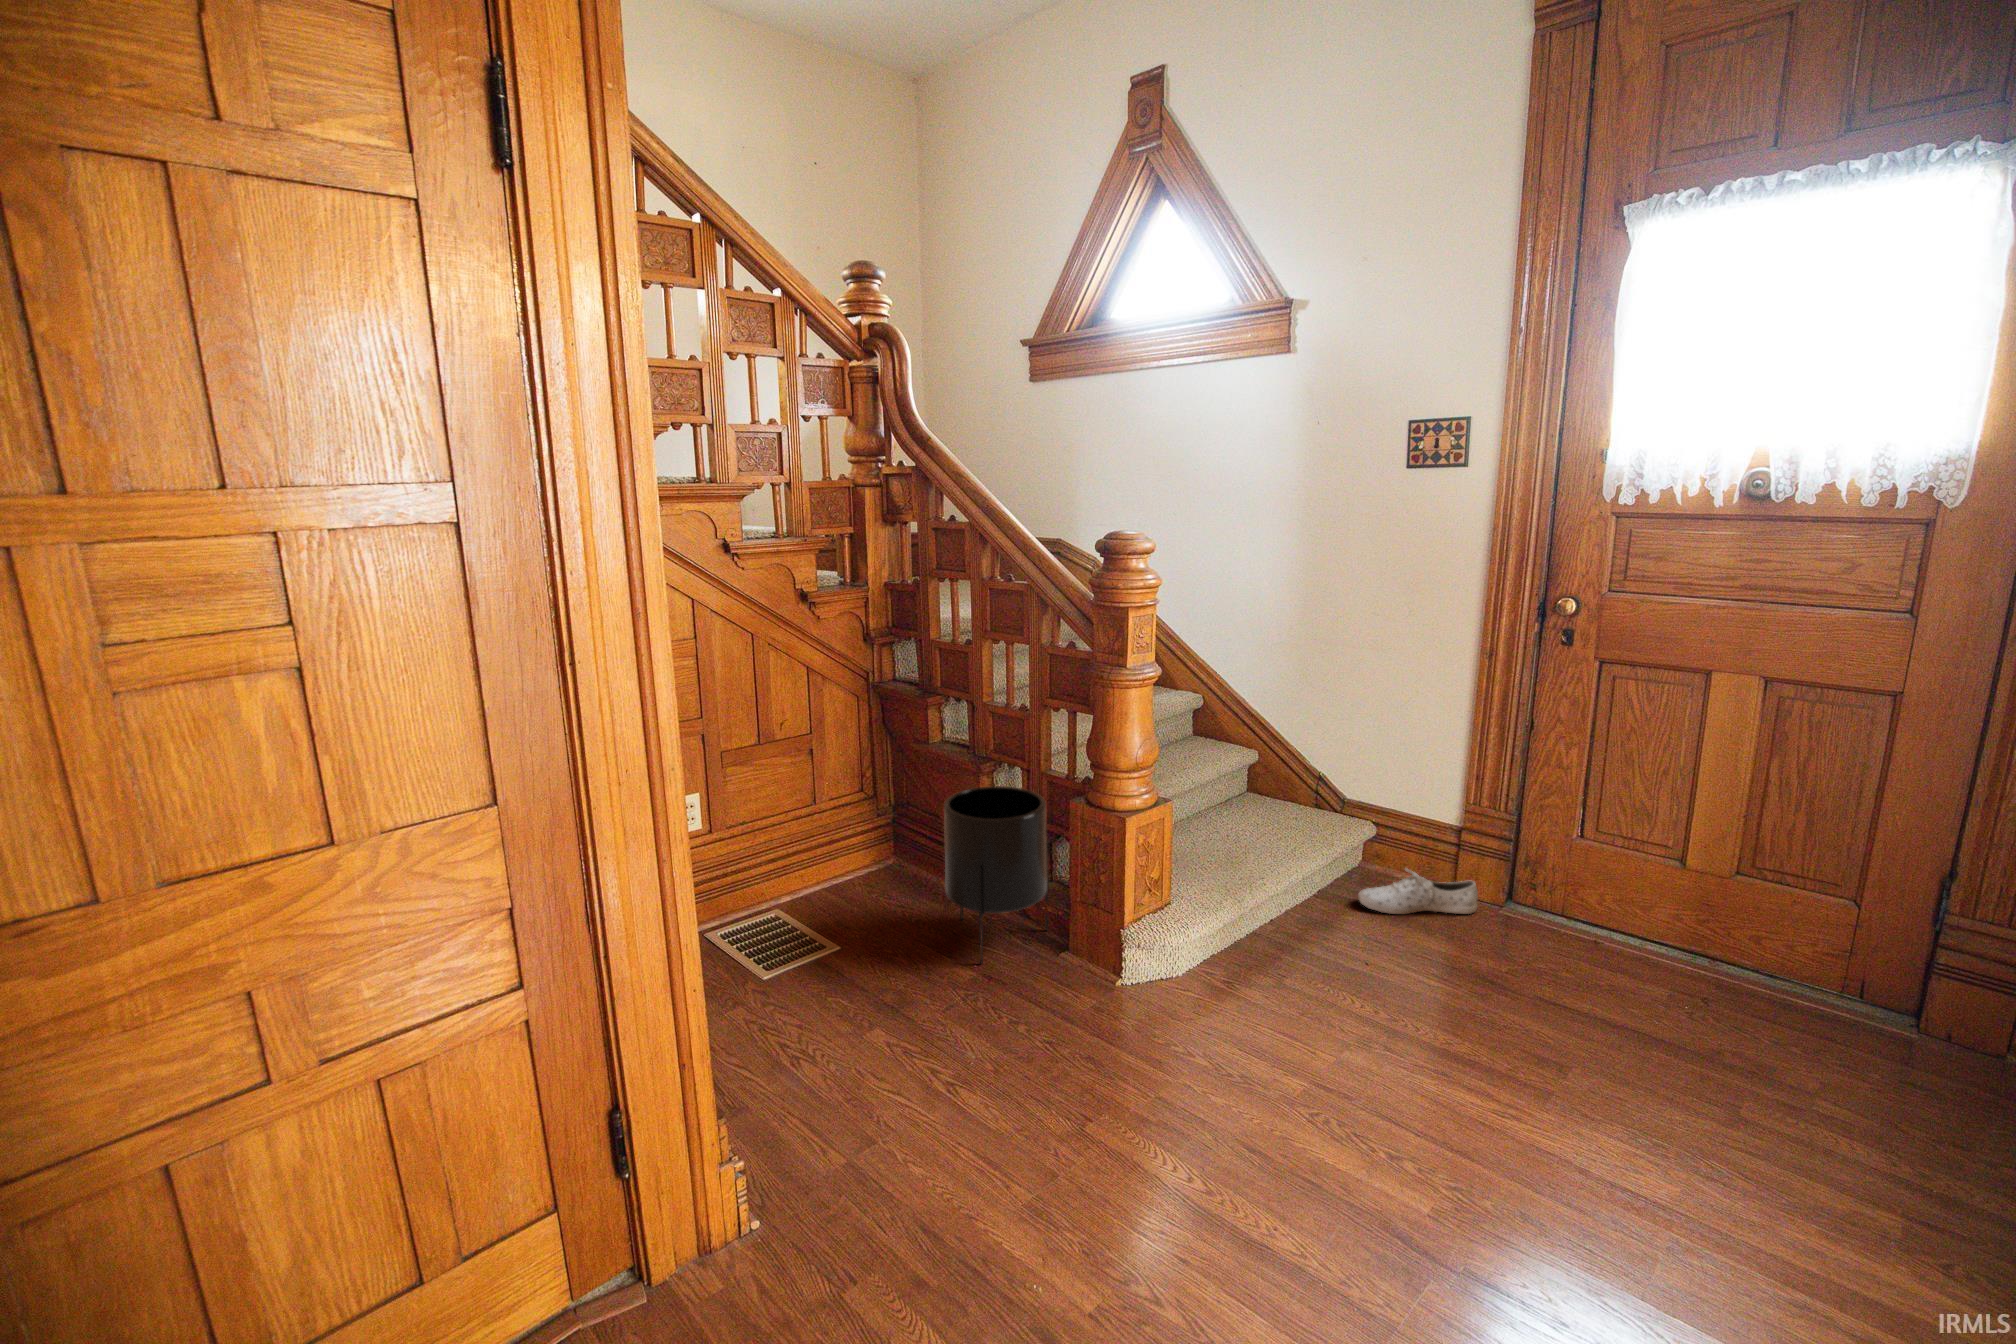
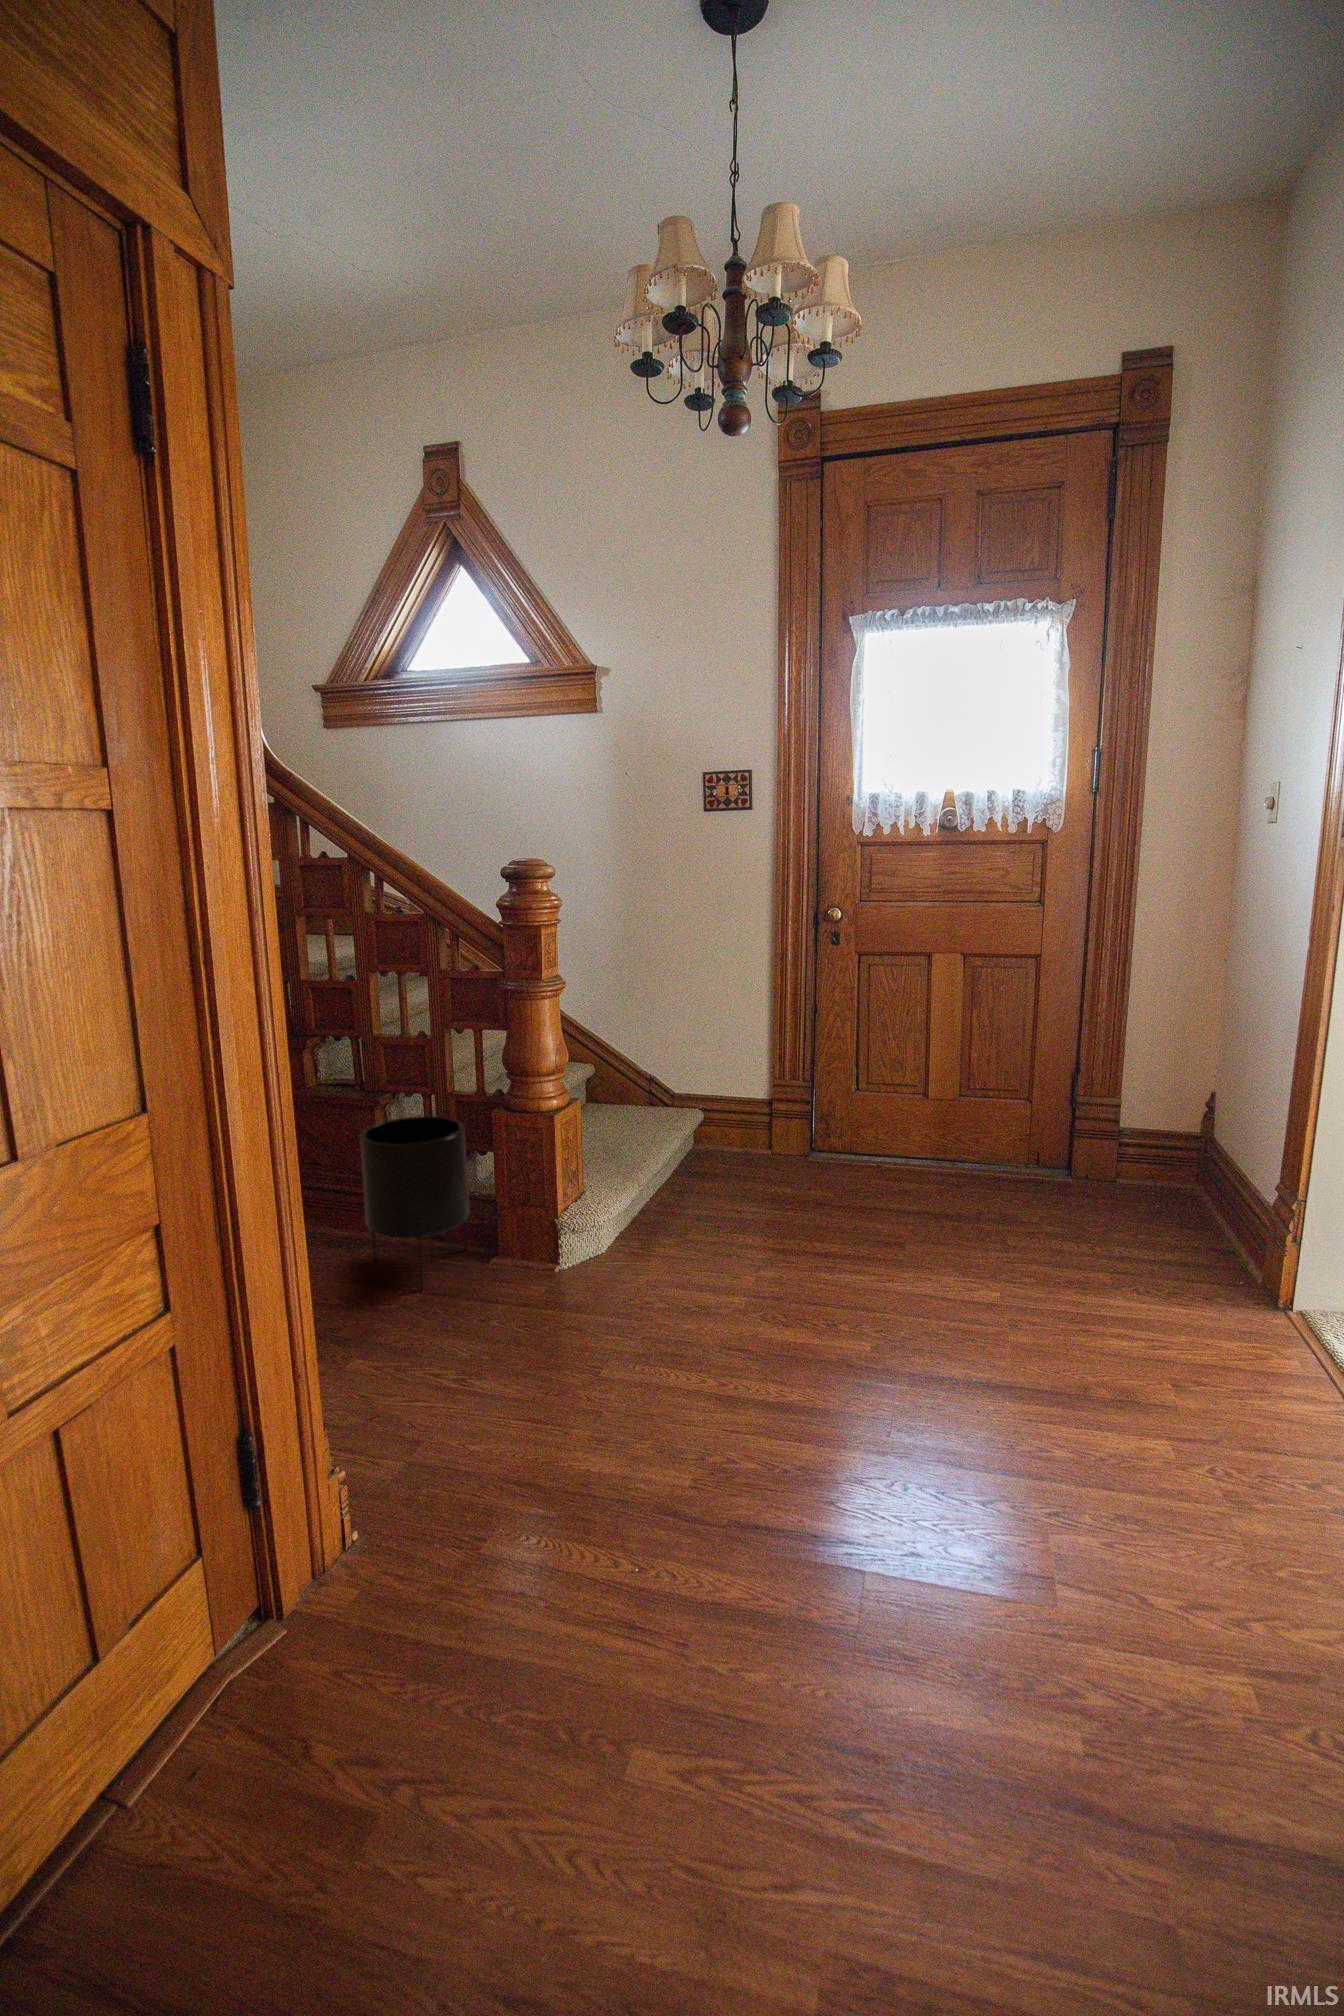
shoe: present [1358,869,1478,914] -> none [709,1139,794,1178]

